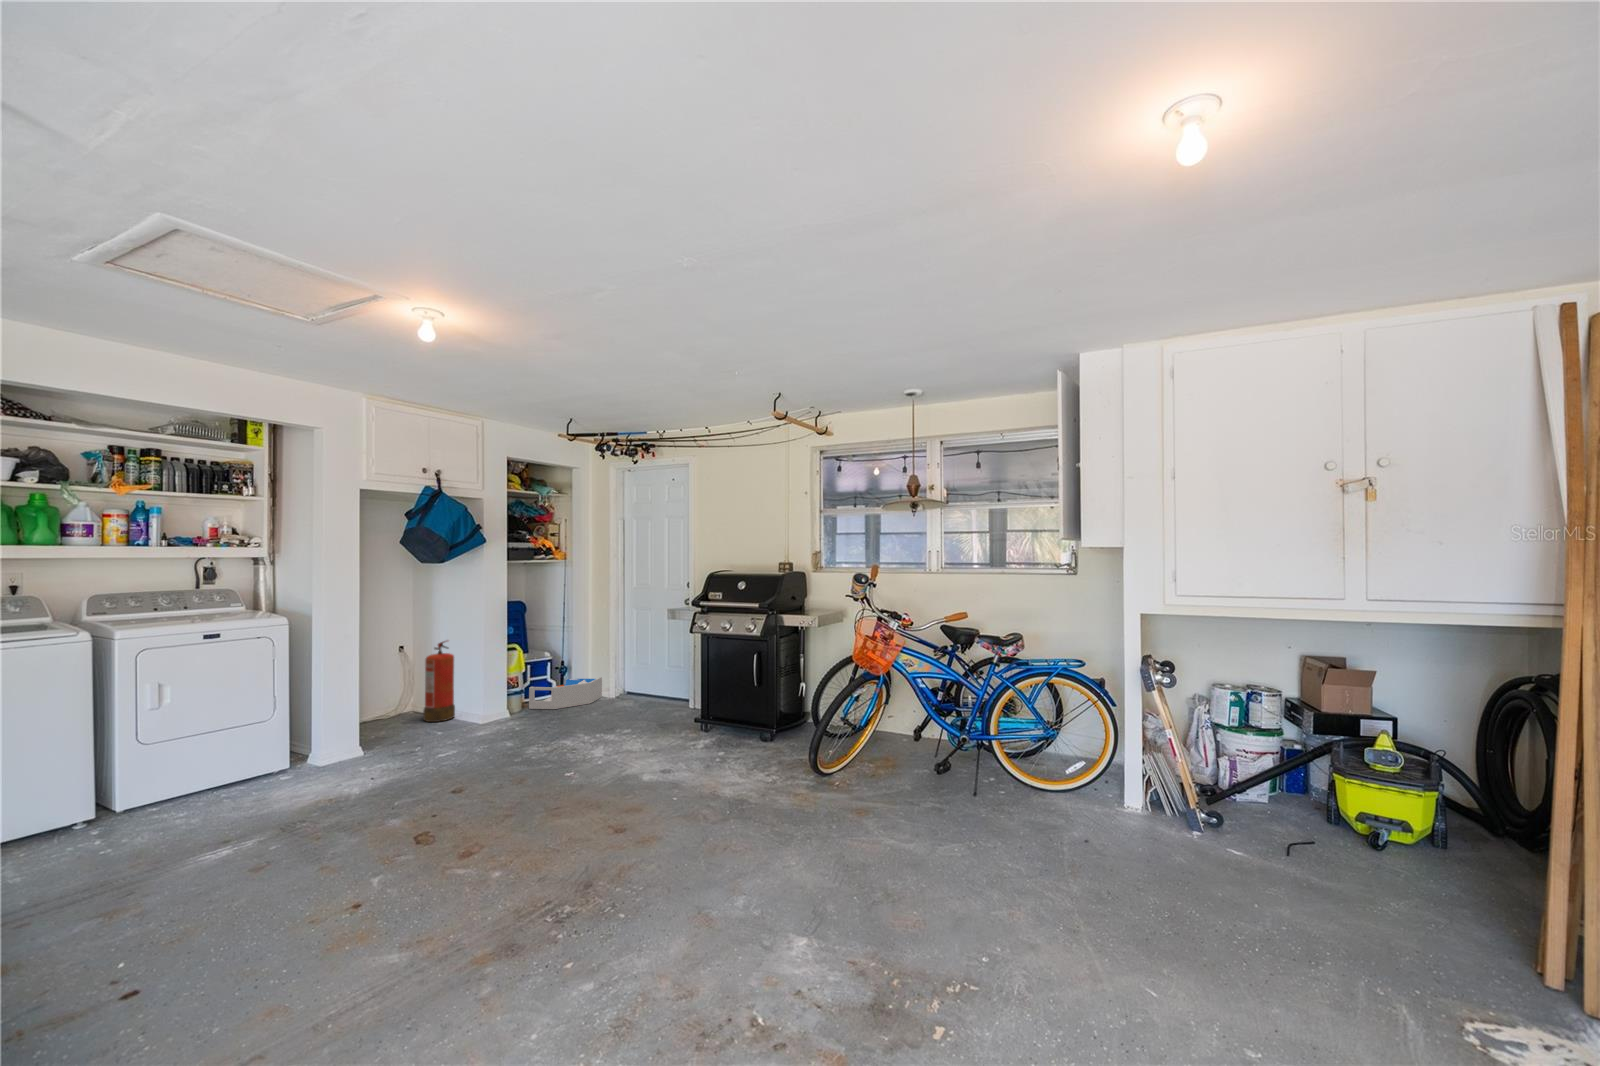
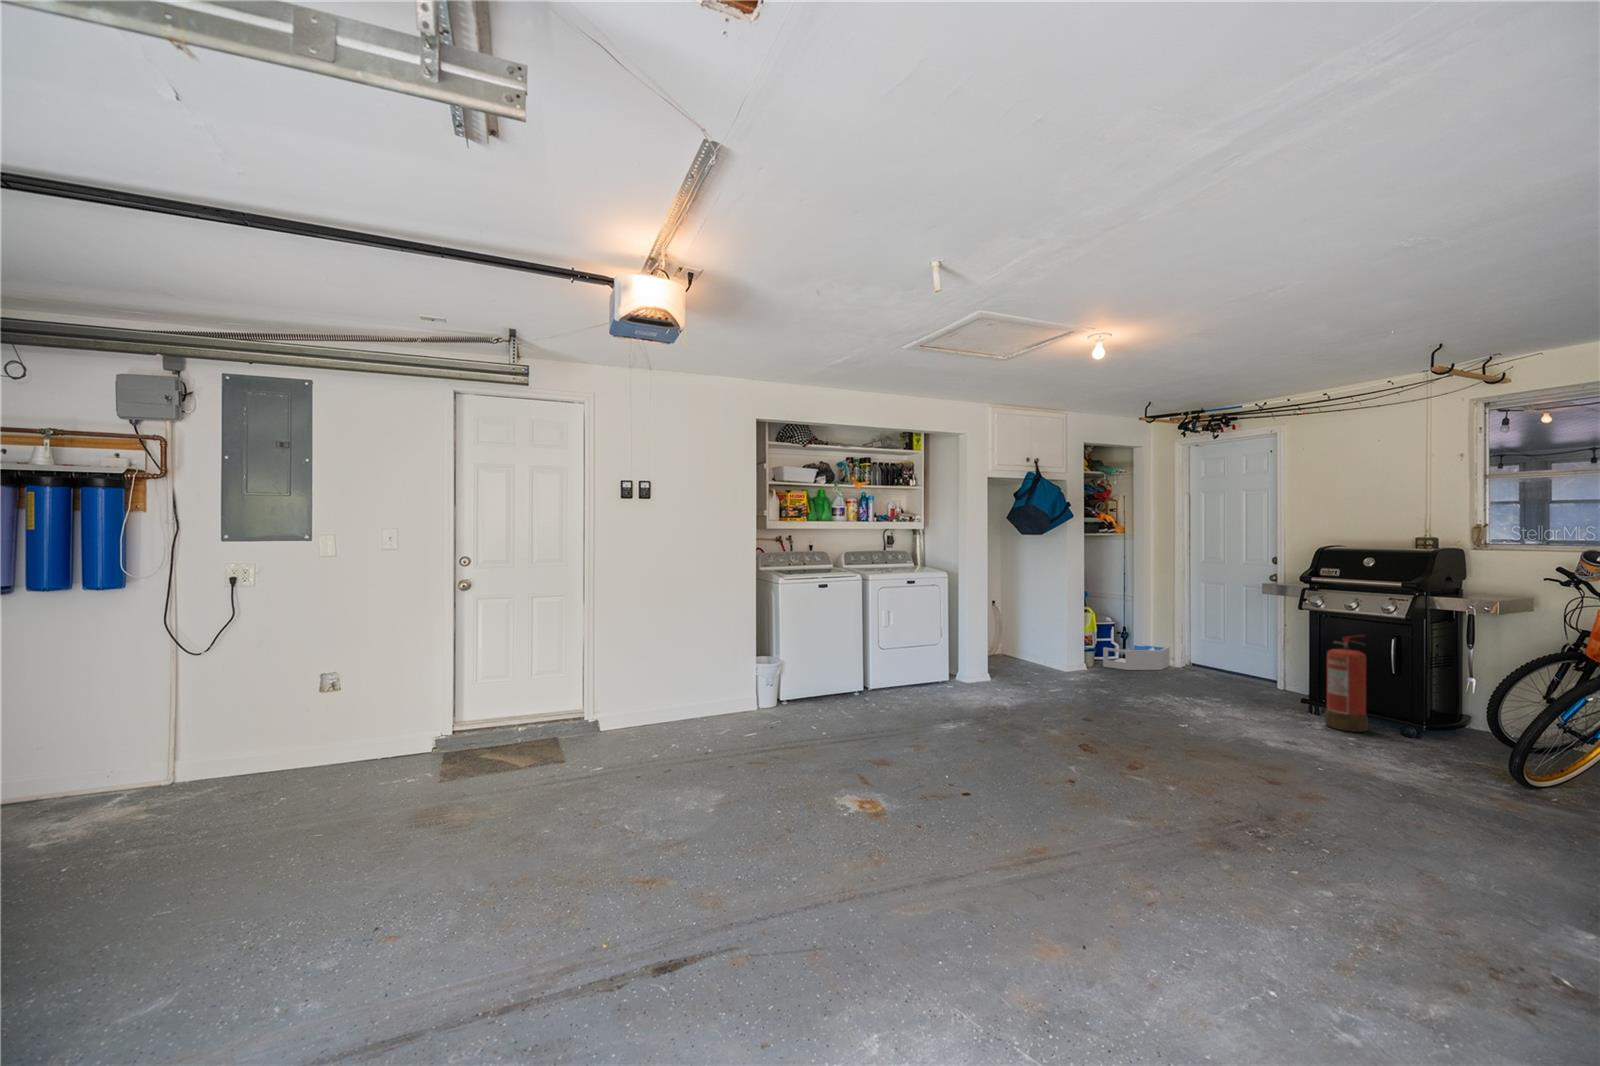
fire extinguisher: present [423,641,455,722] -> present [1325,635,1368,732]

